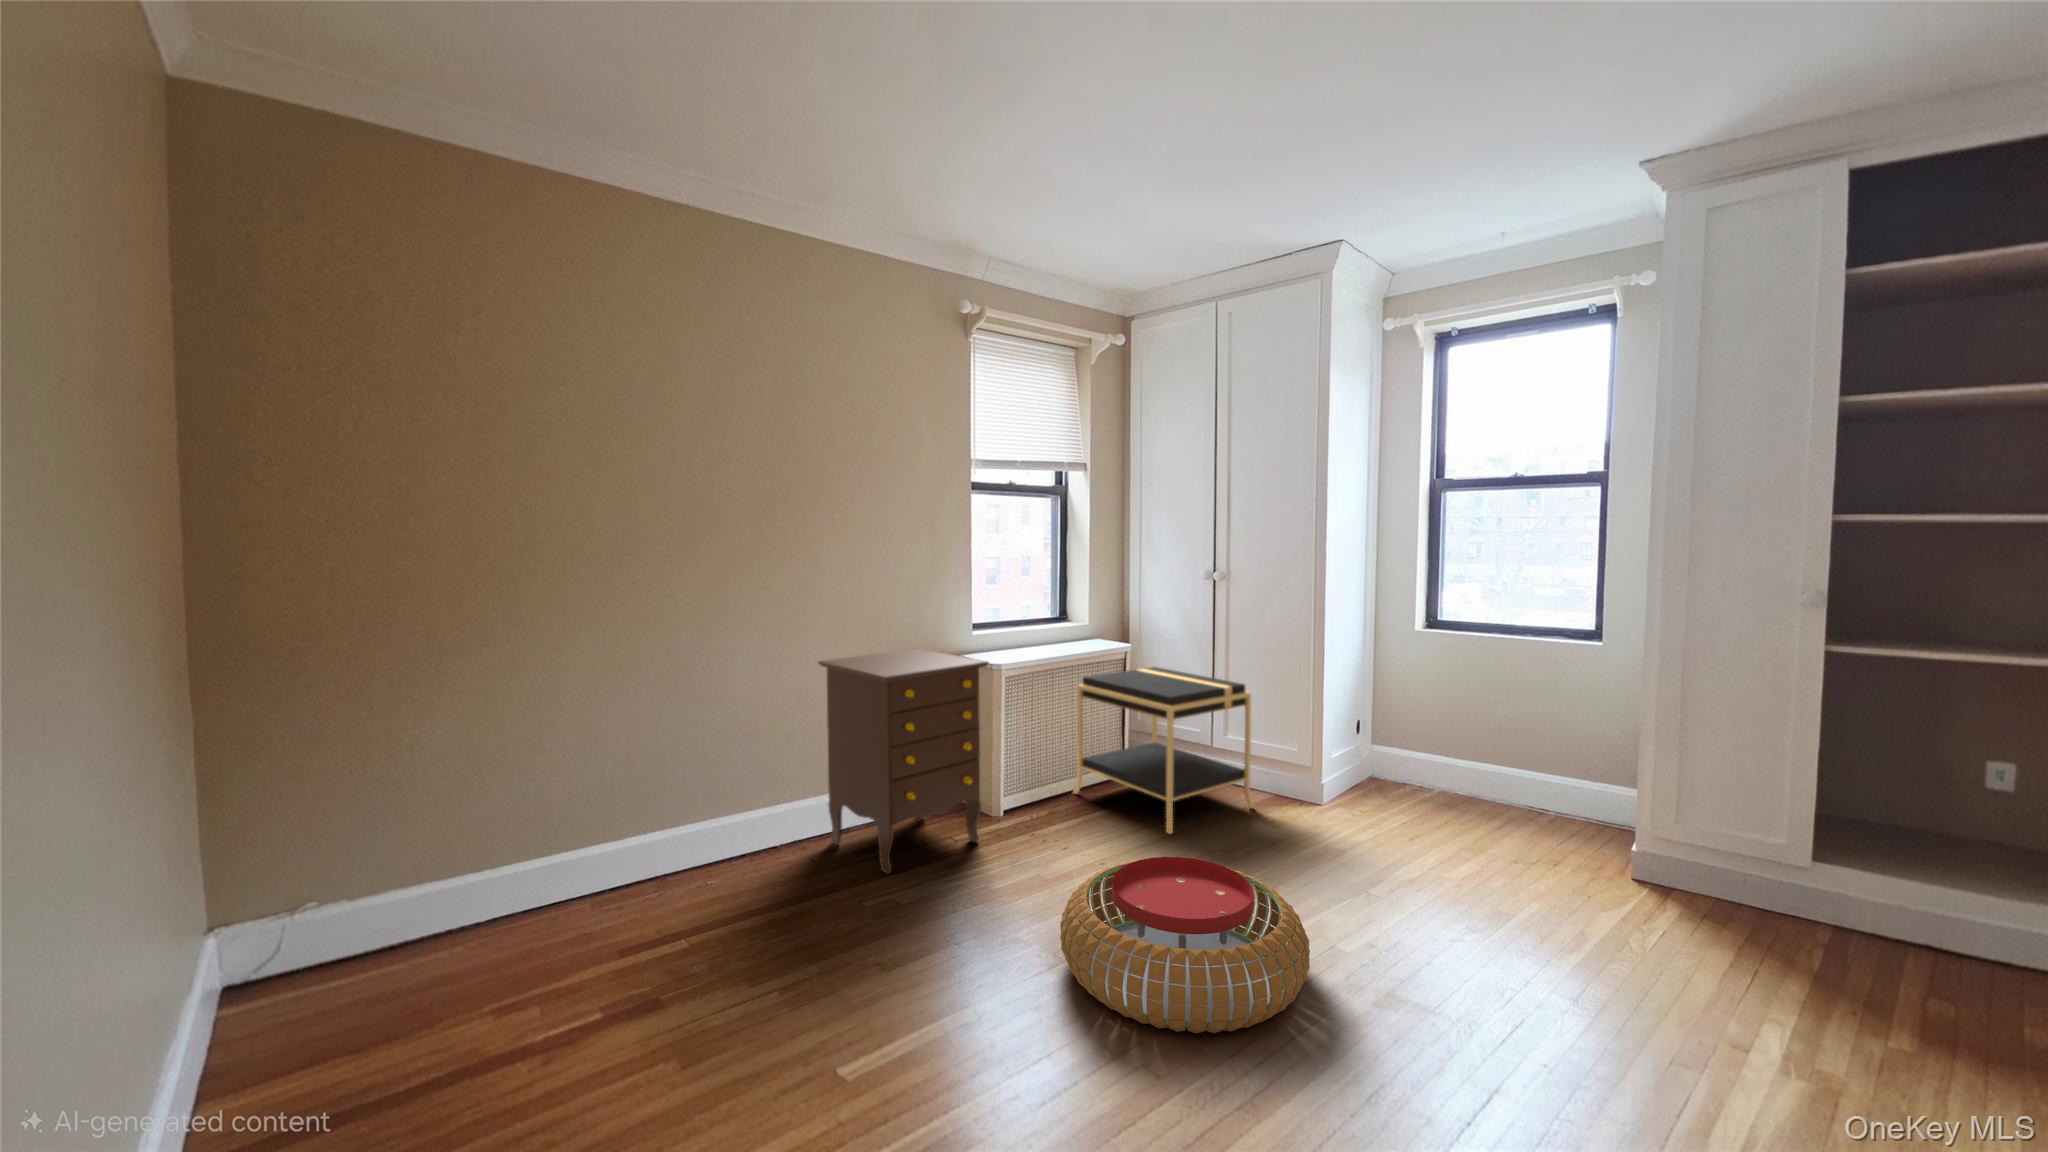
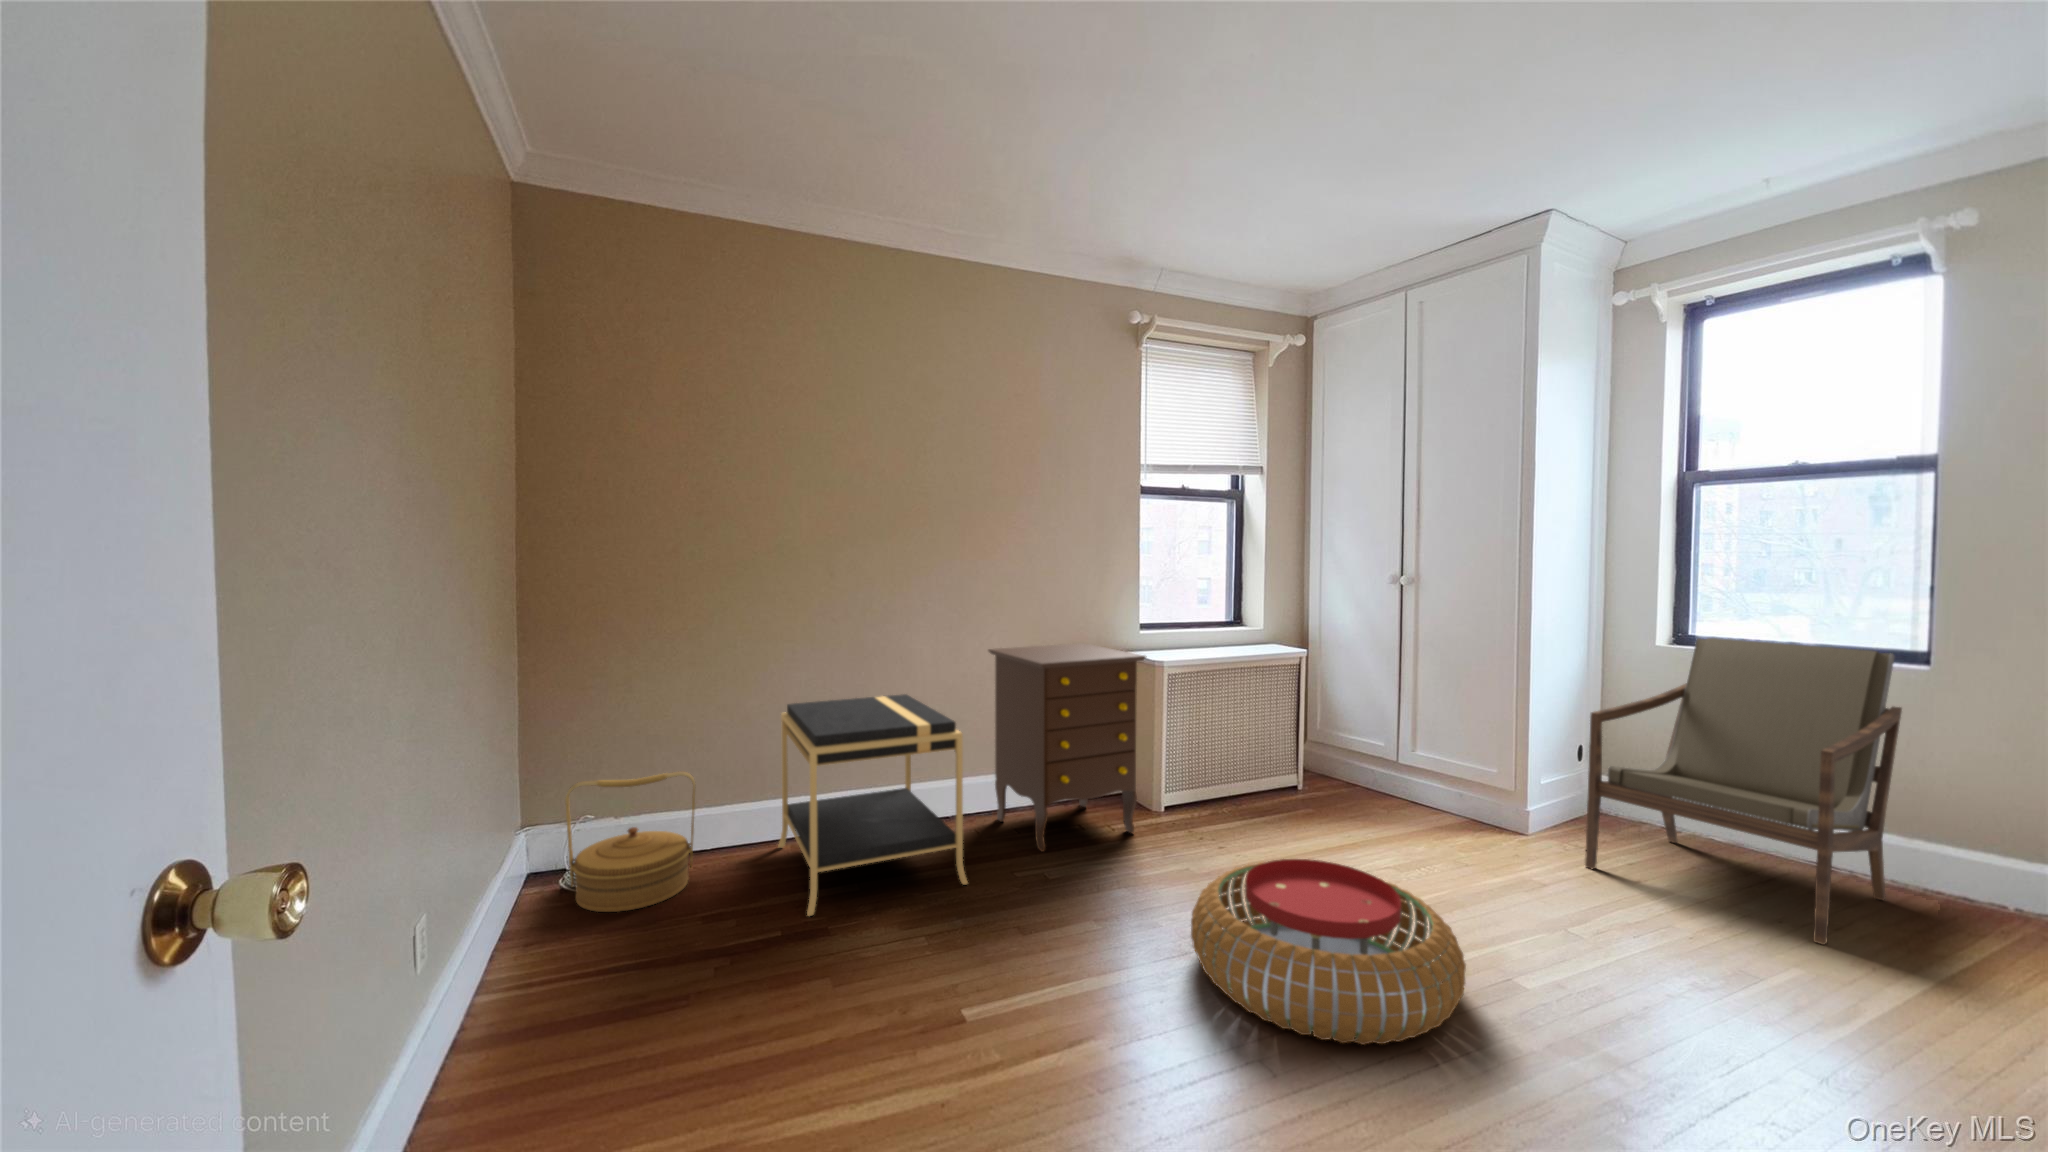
armchair: none [1372,623,1591,877] -> present [1585,638,1902,945]
nightstand: present [1073,667,1254,834] -> present [778,694,968,916]
woven basket: none [283,834,470,1024] -> present [565,772,695,912]

